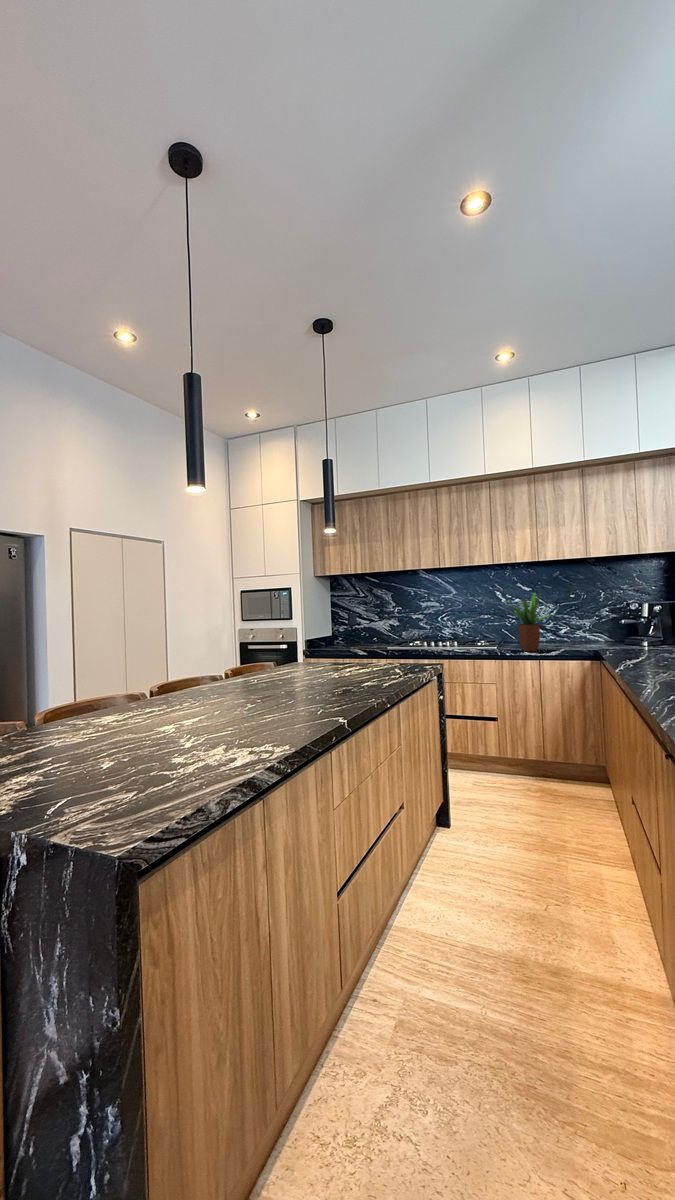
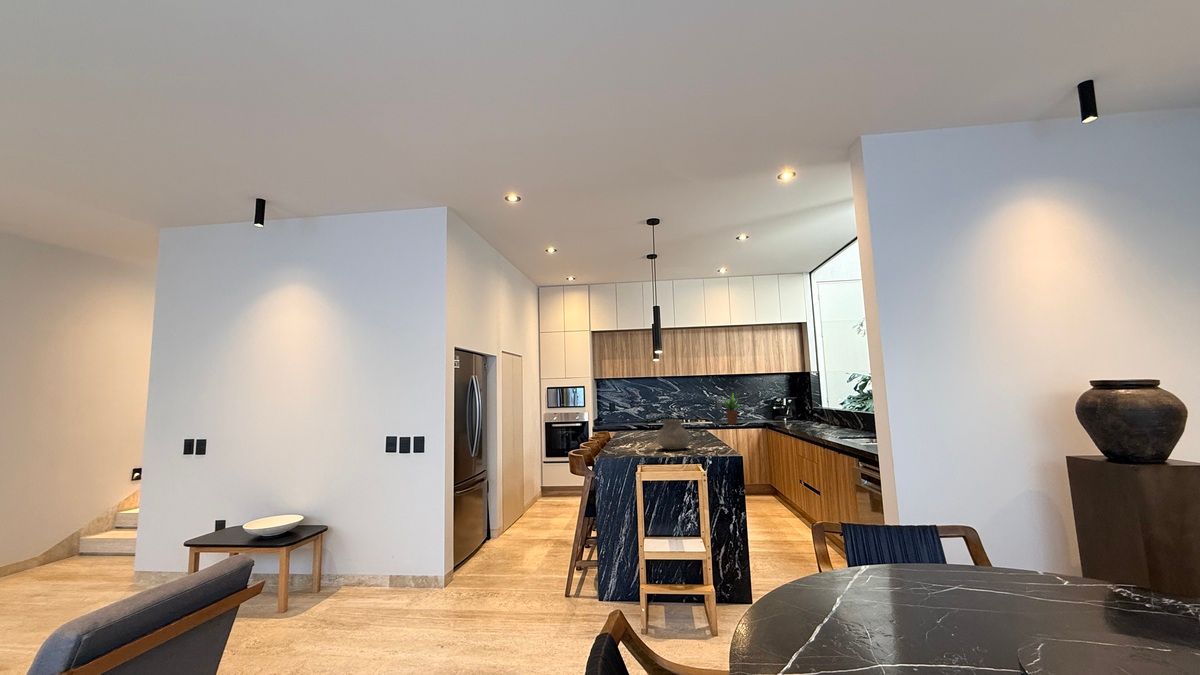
vase: none [133,648,229,734] -> present [657,419,690,449]

